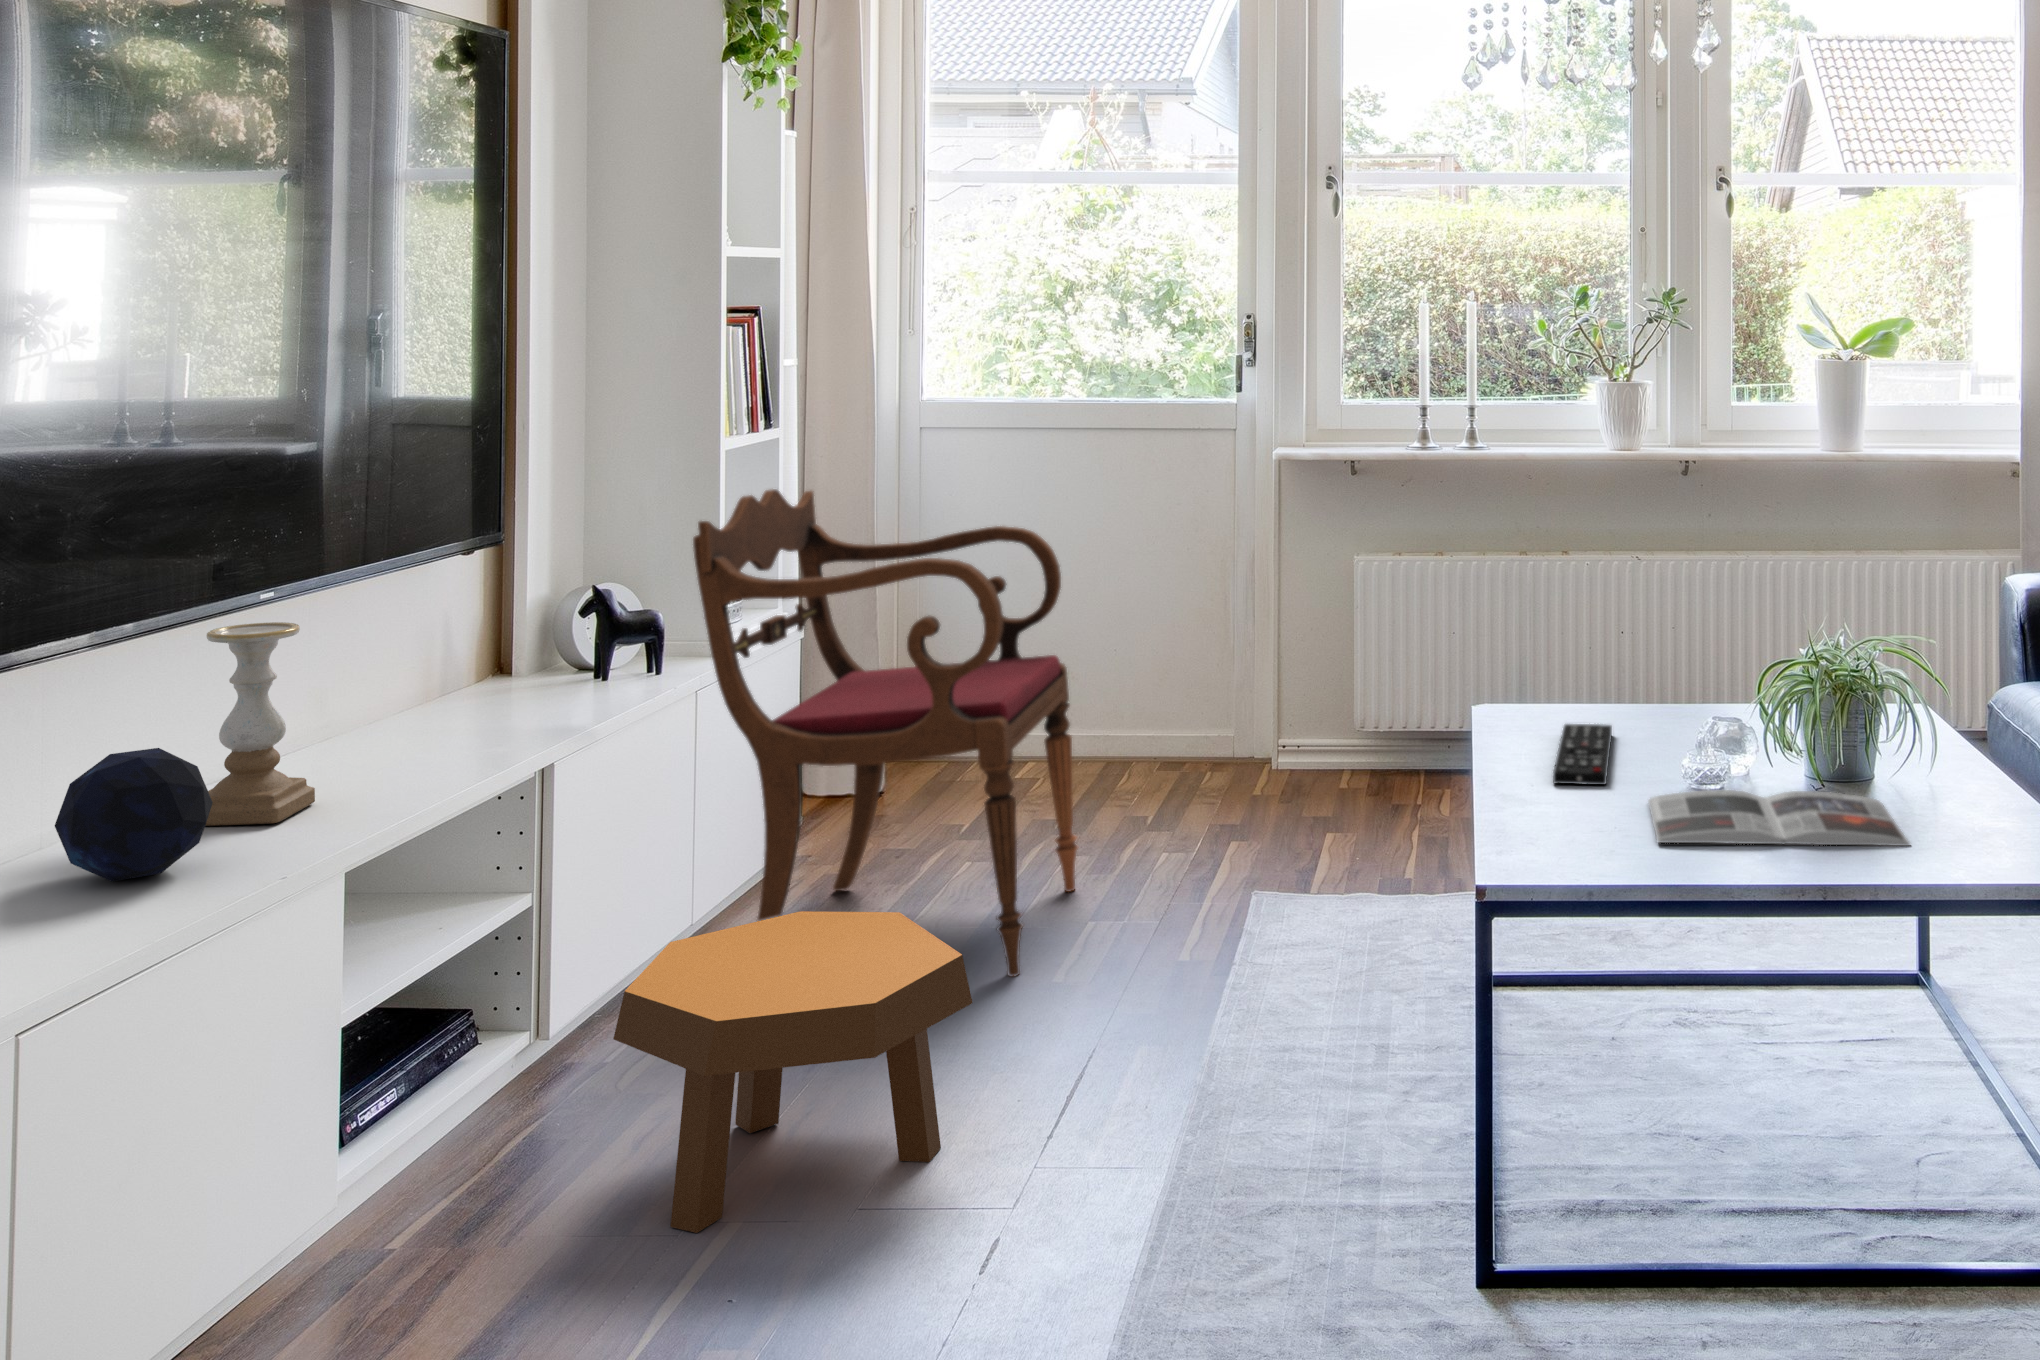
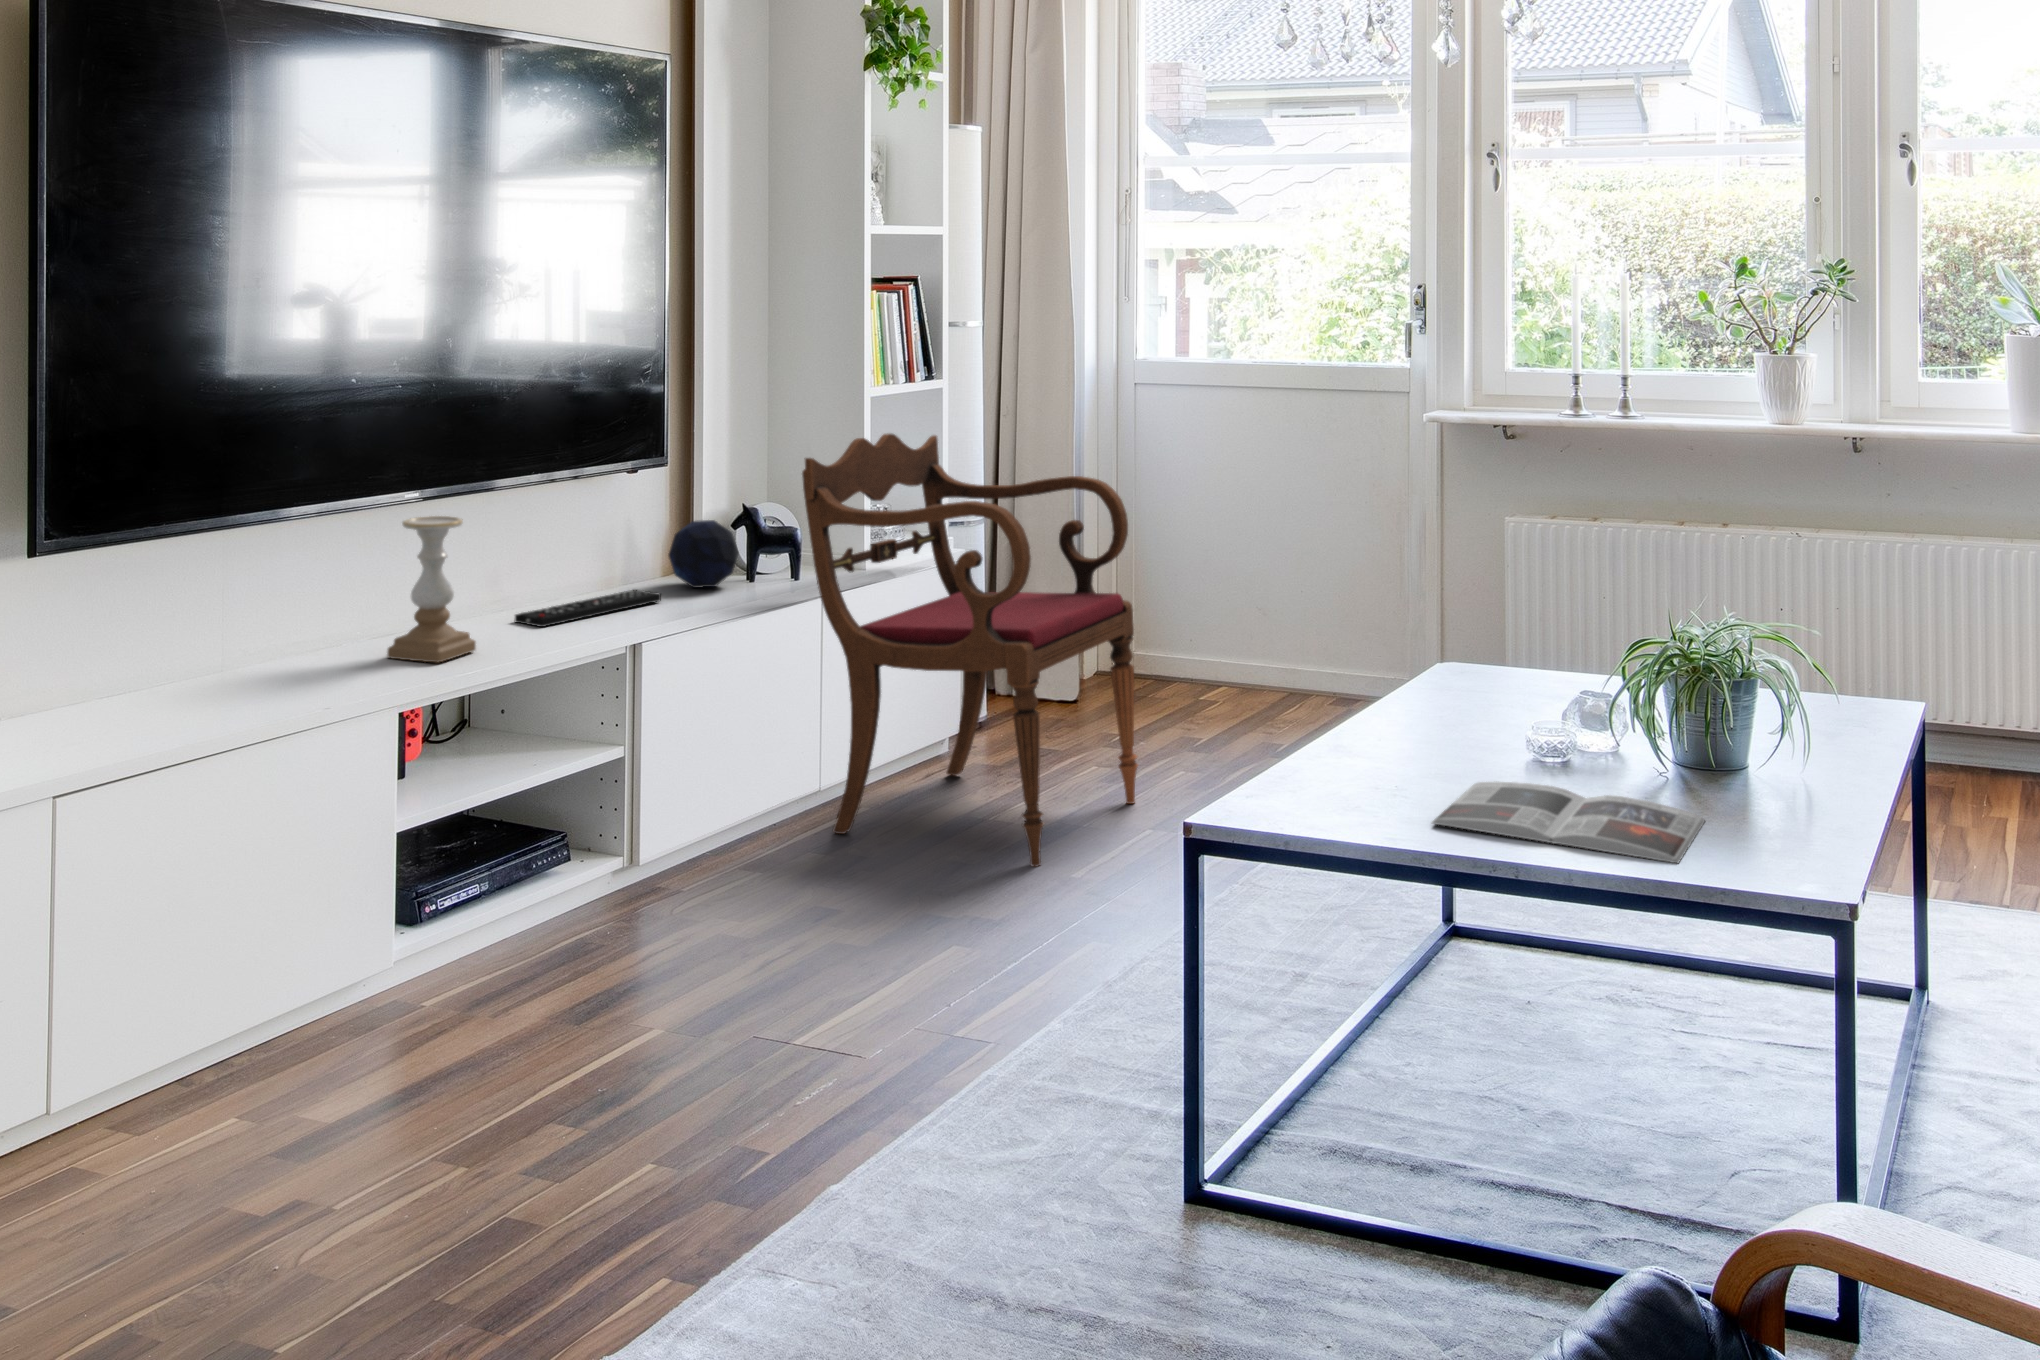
remote control: present [1553,724,1612,785] -> present [515,590,661,627]
decorative orb: present [55,748,213,882] -> present [669,520,739,588]
footstool: present [613,911,973,1233] -> none [643,782,905,1015]

